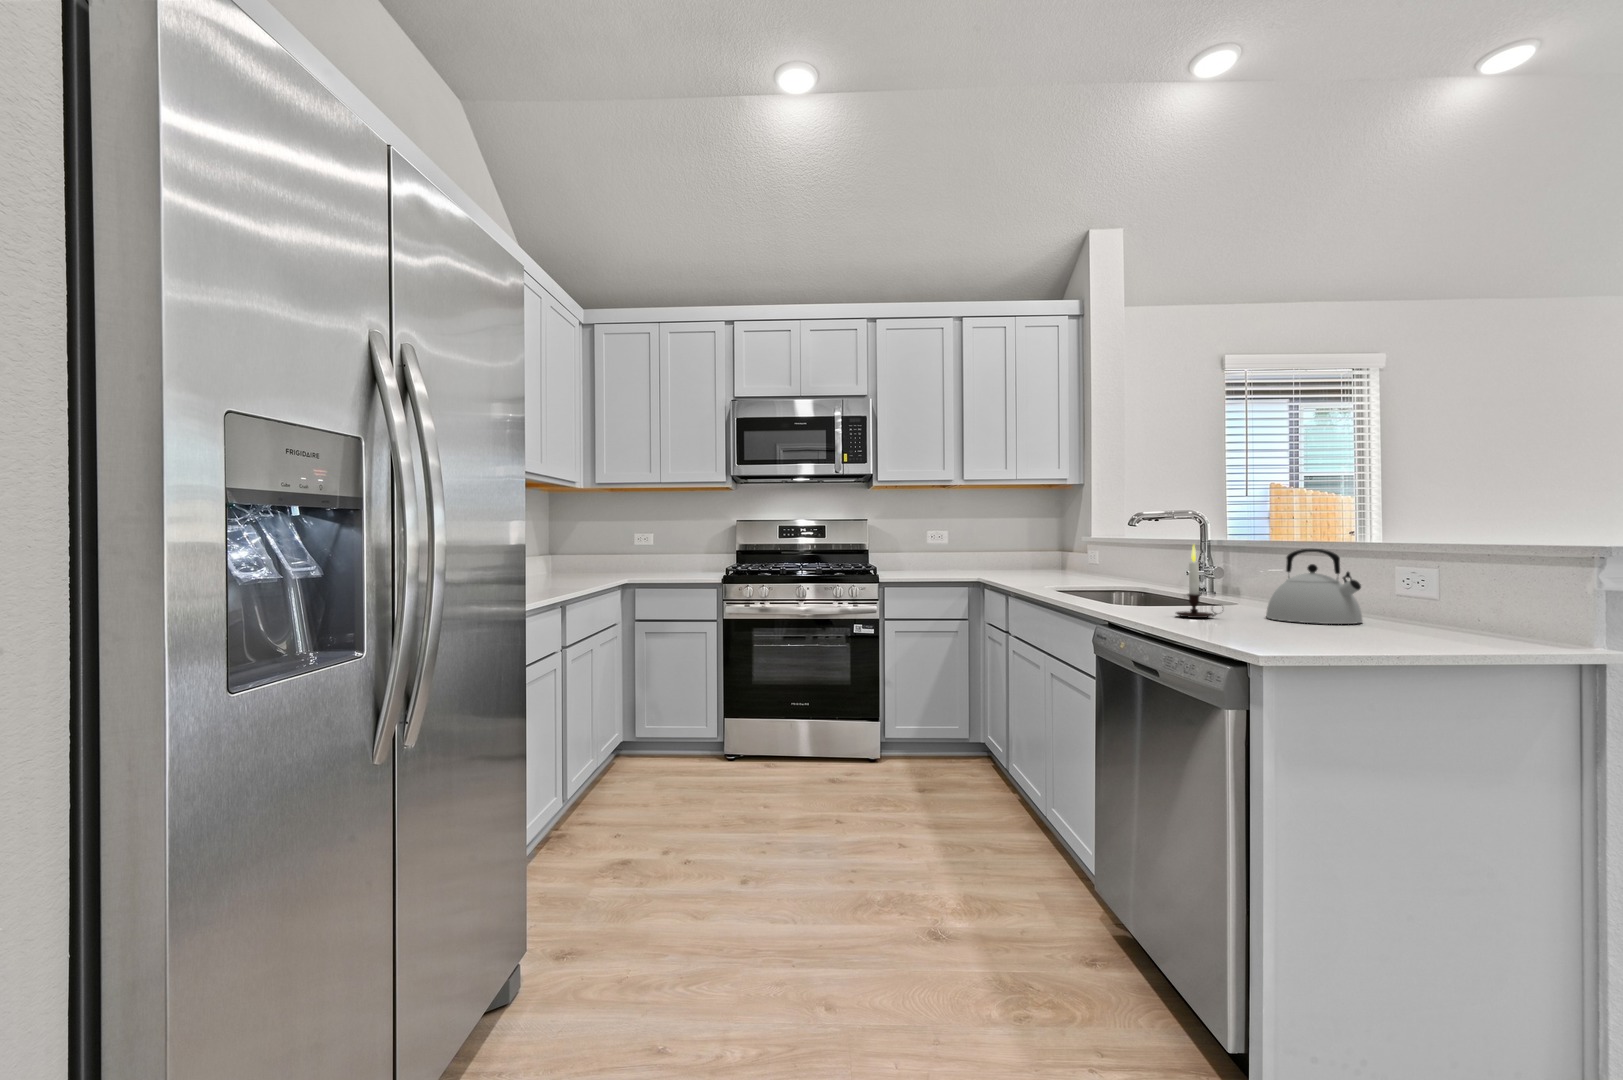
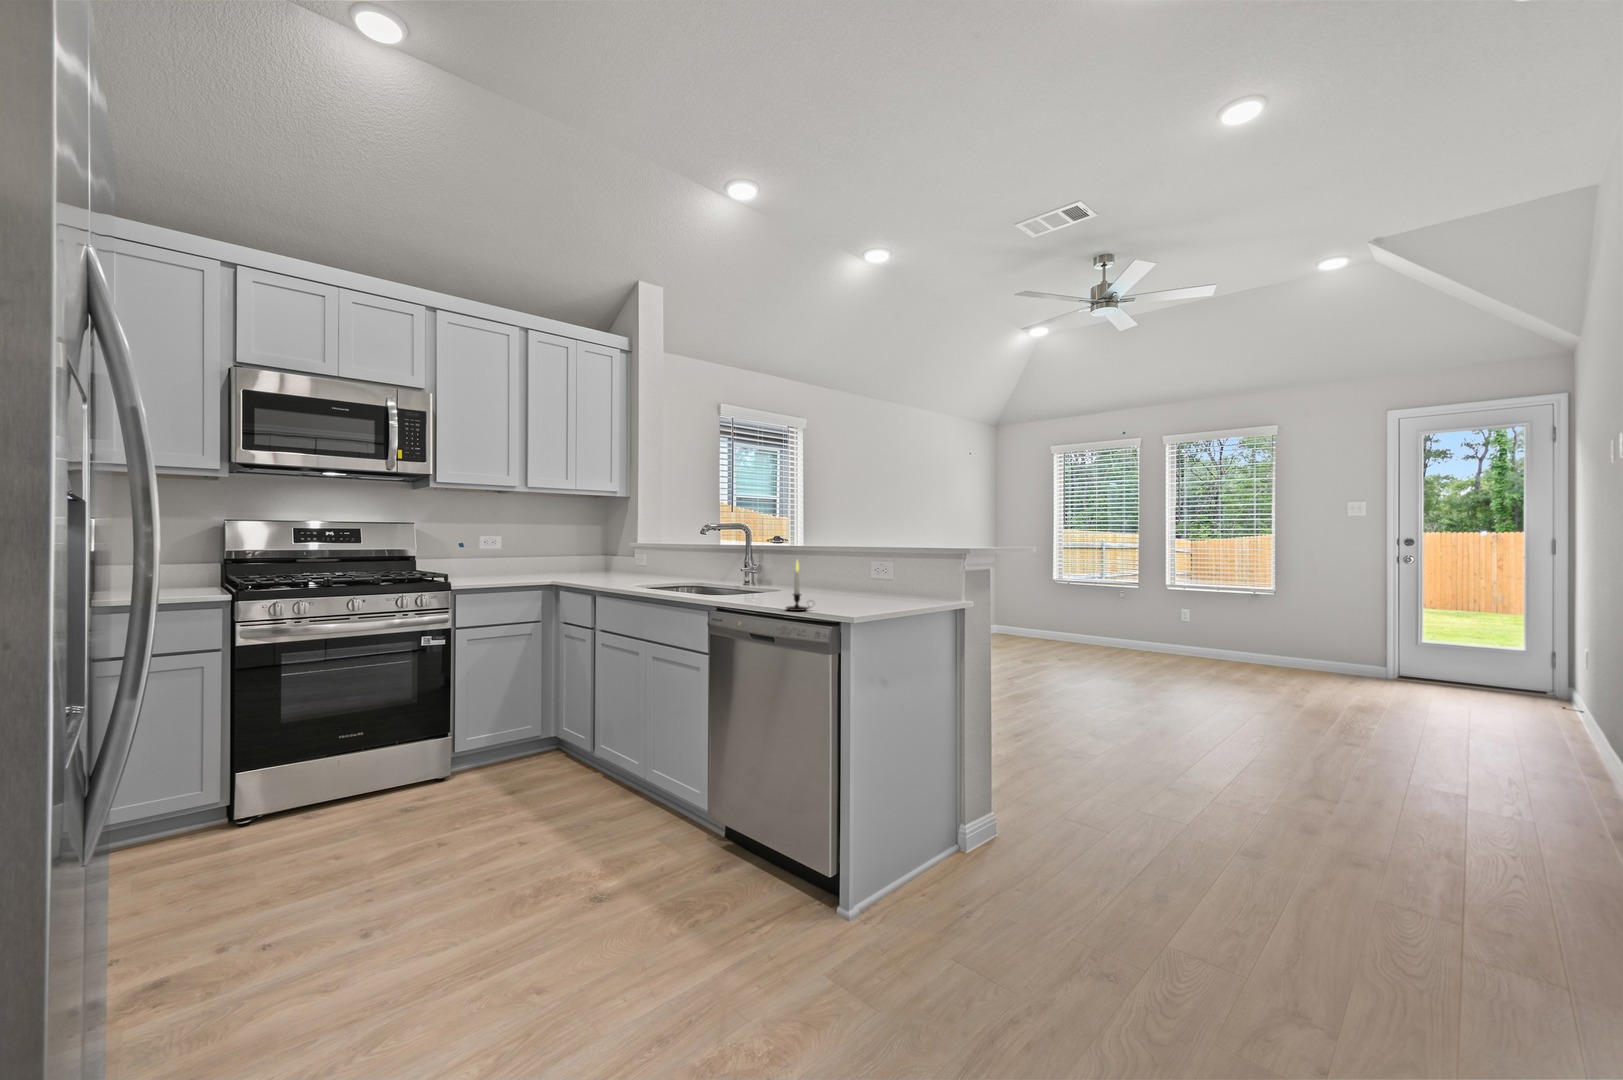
kettle: present [1266,549,1363,624] -> none [831,562,884,610]

